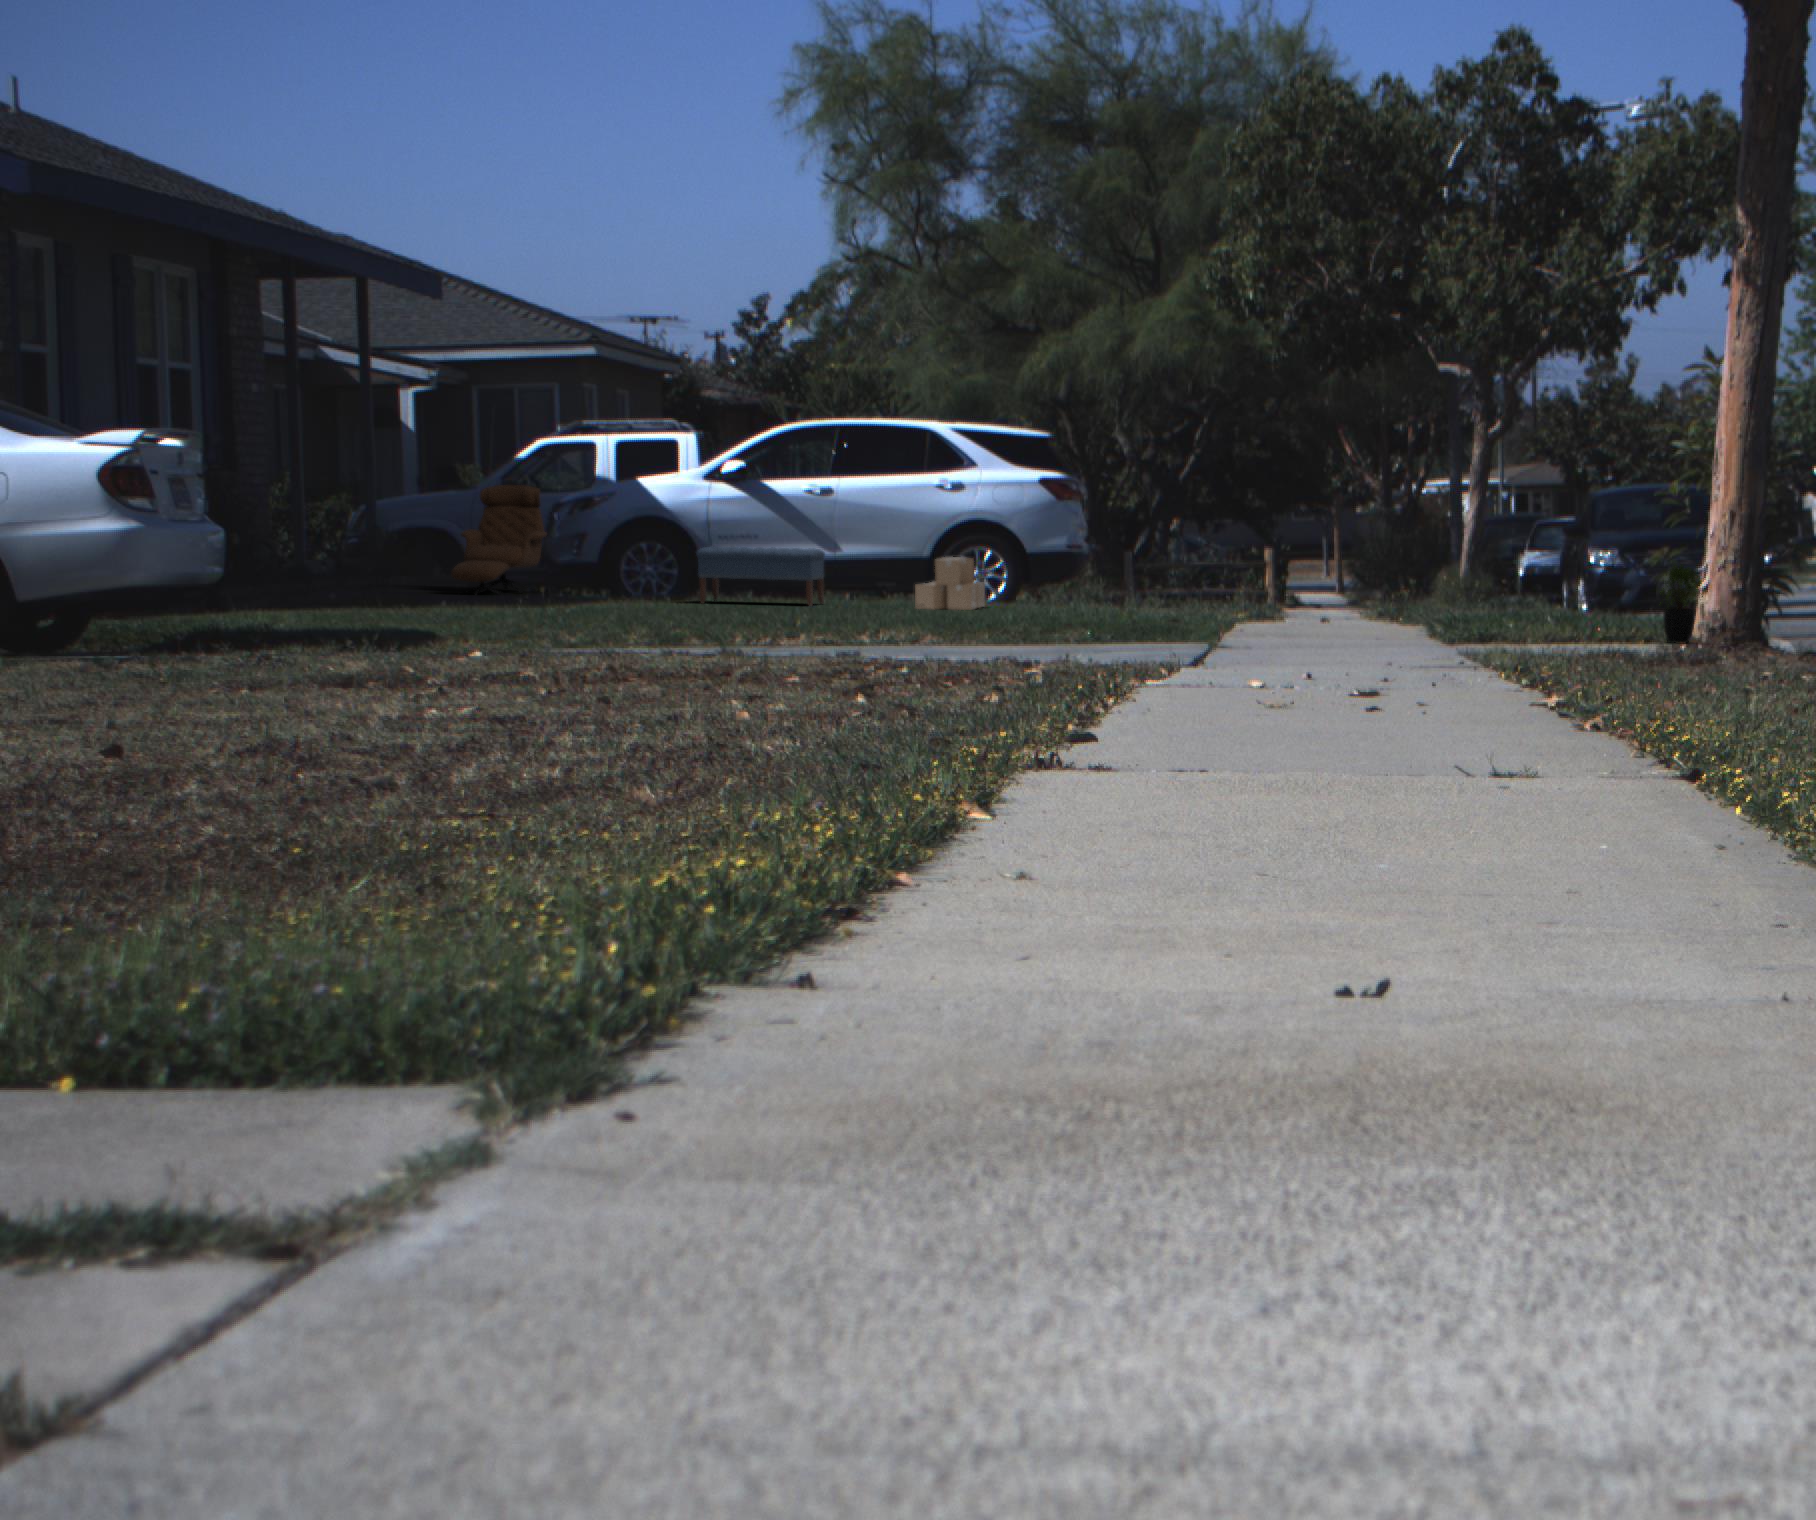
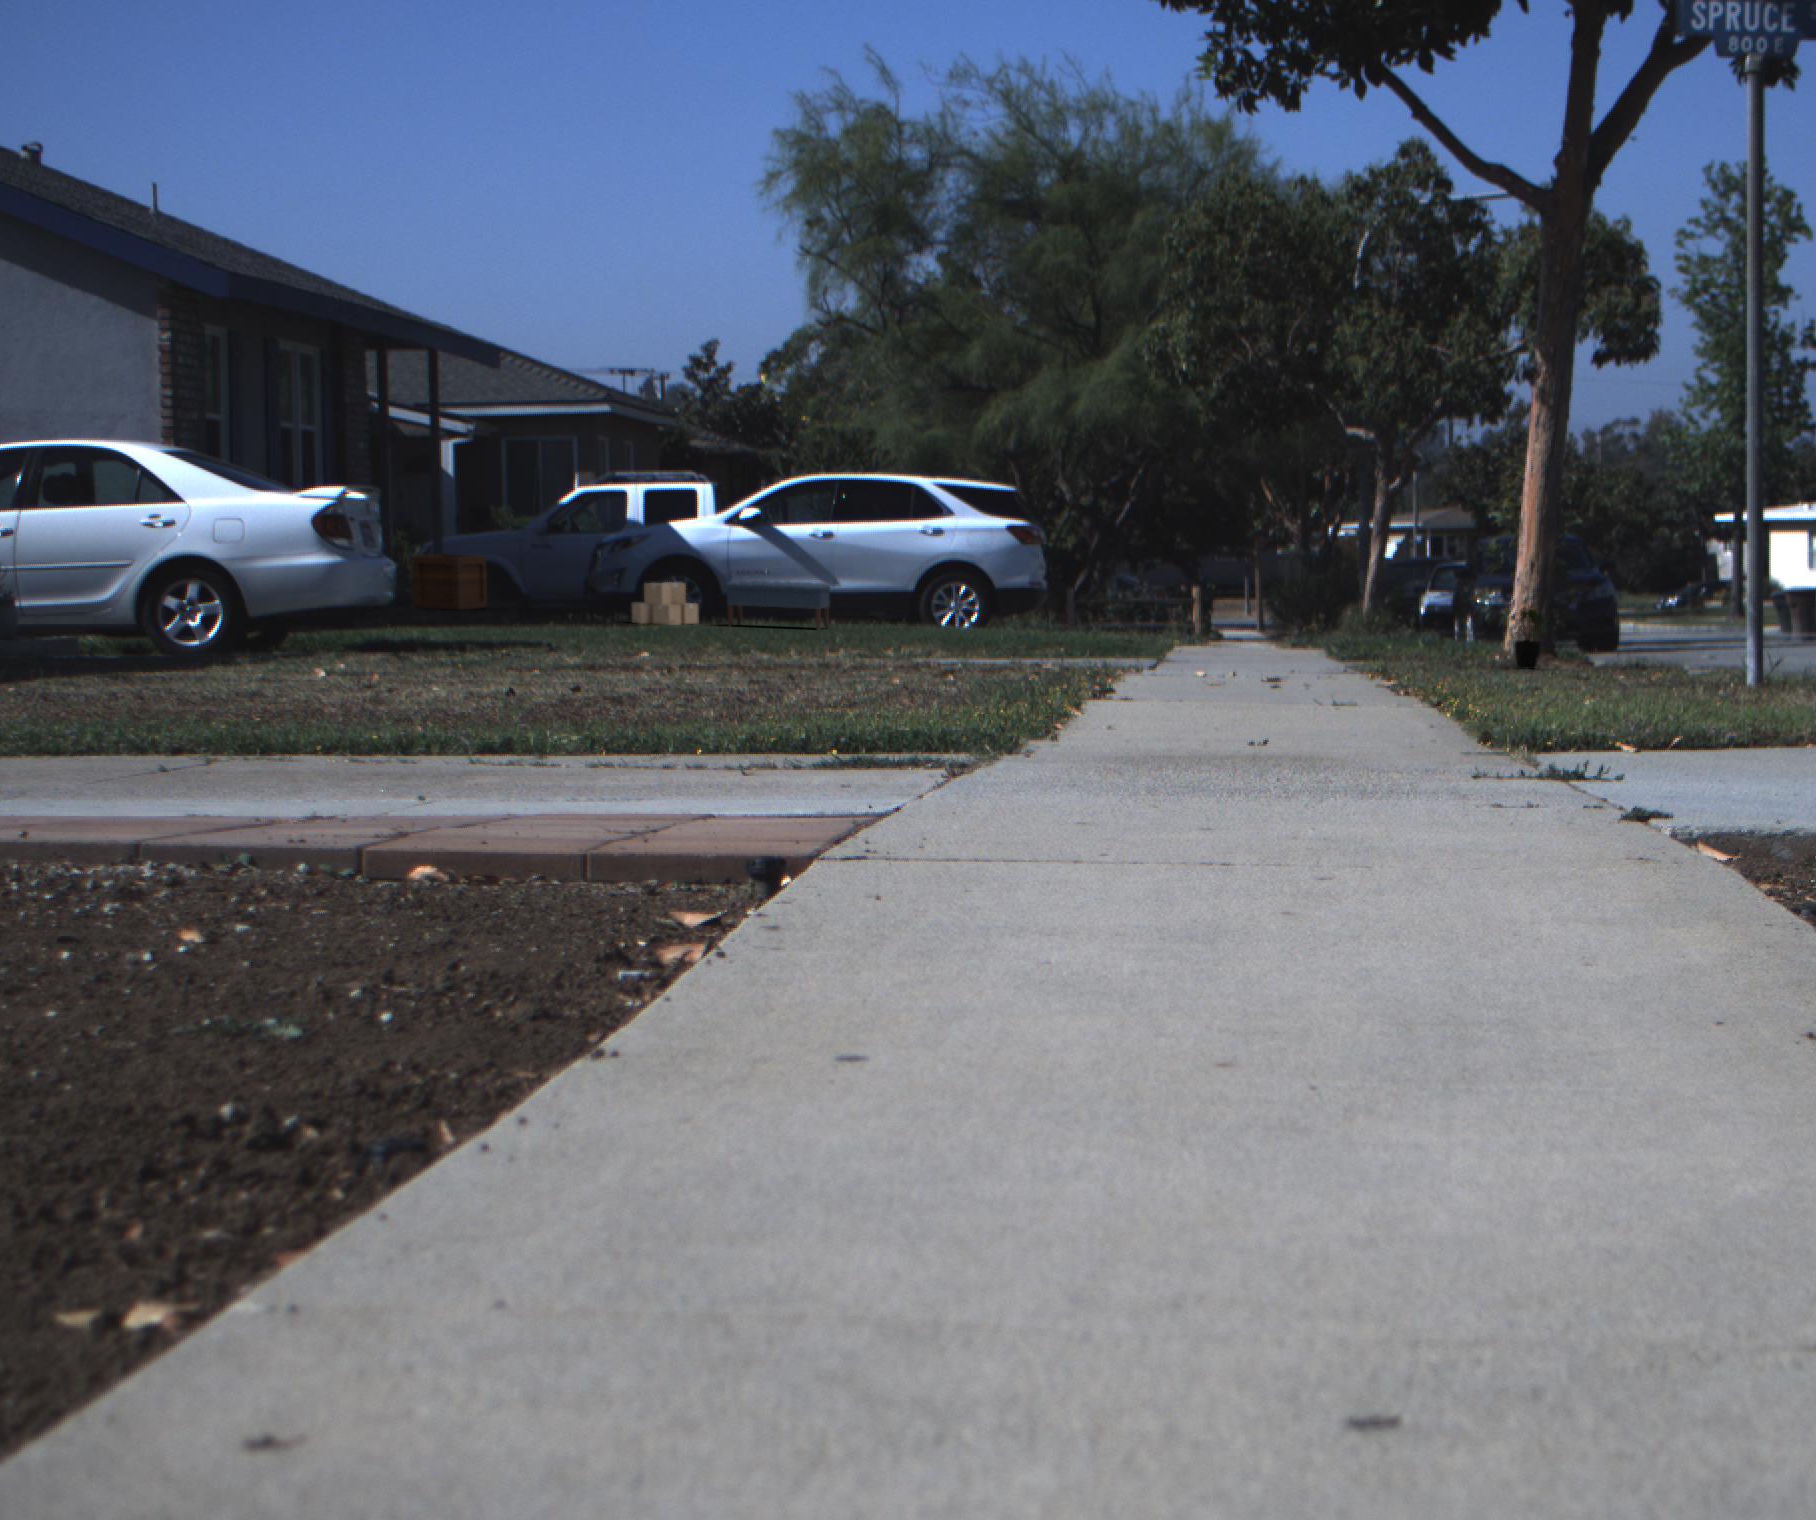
lounge chair: present [451,485,547,595] -> none [520,526,597,618]
wooden crate: none [326,521,421,589] -> present [412,554,487,610]
cardboard box: present [915,557,985,610] -> present [632,582,699,625]

